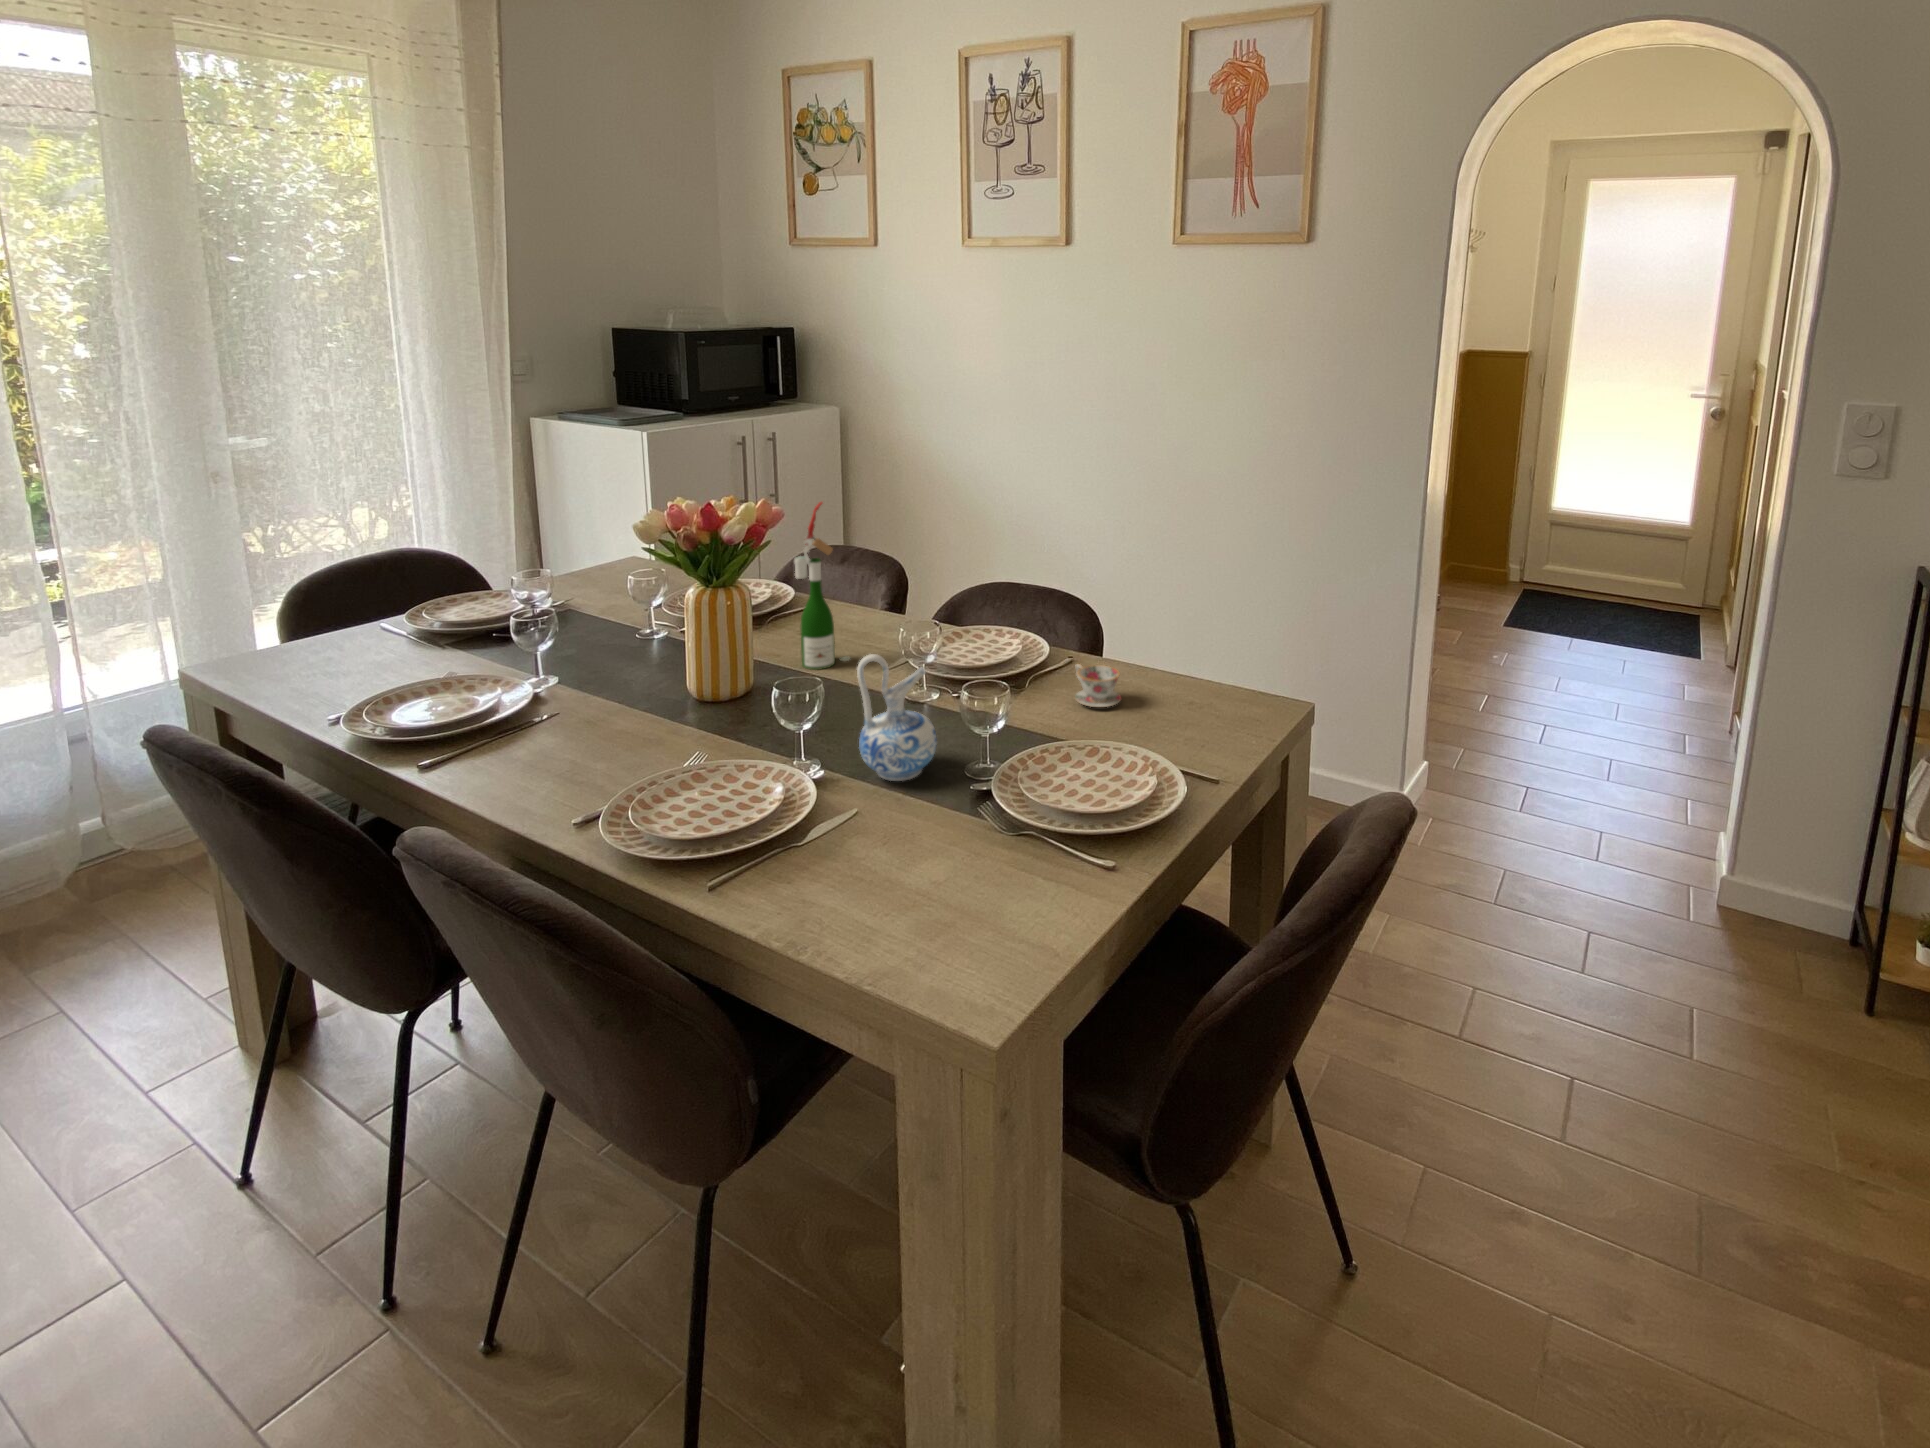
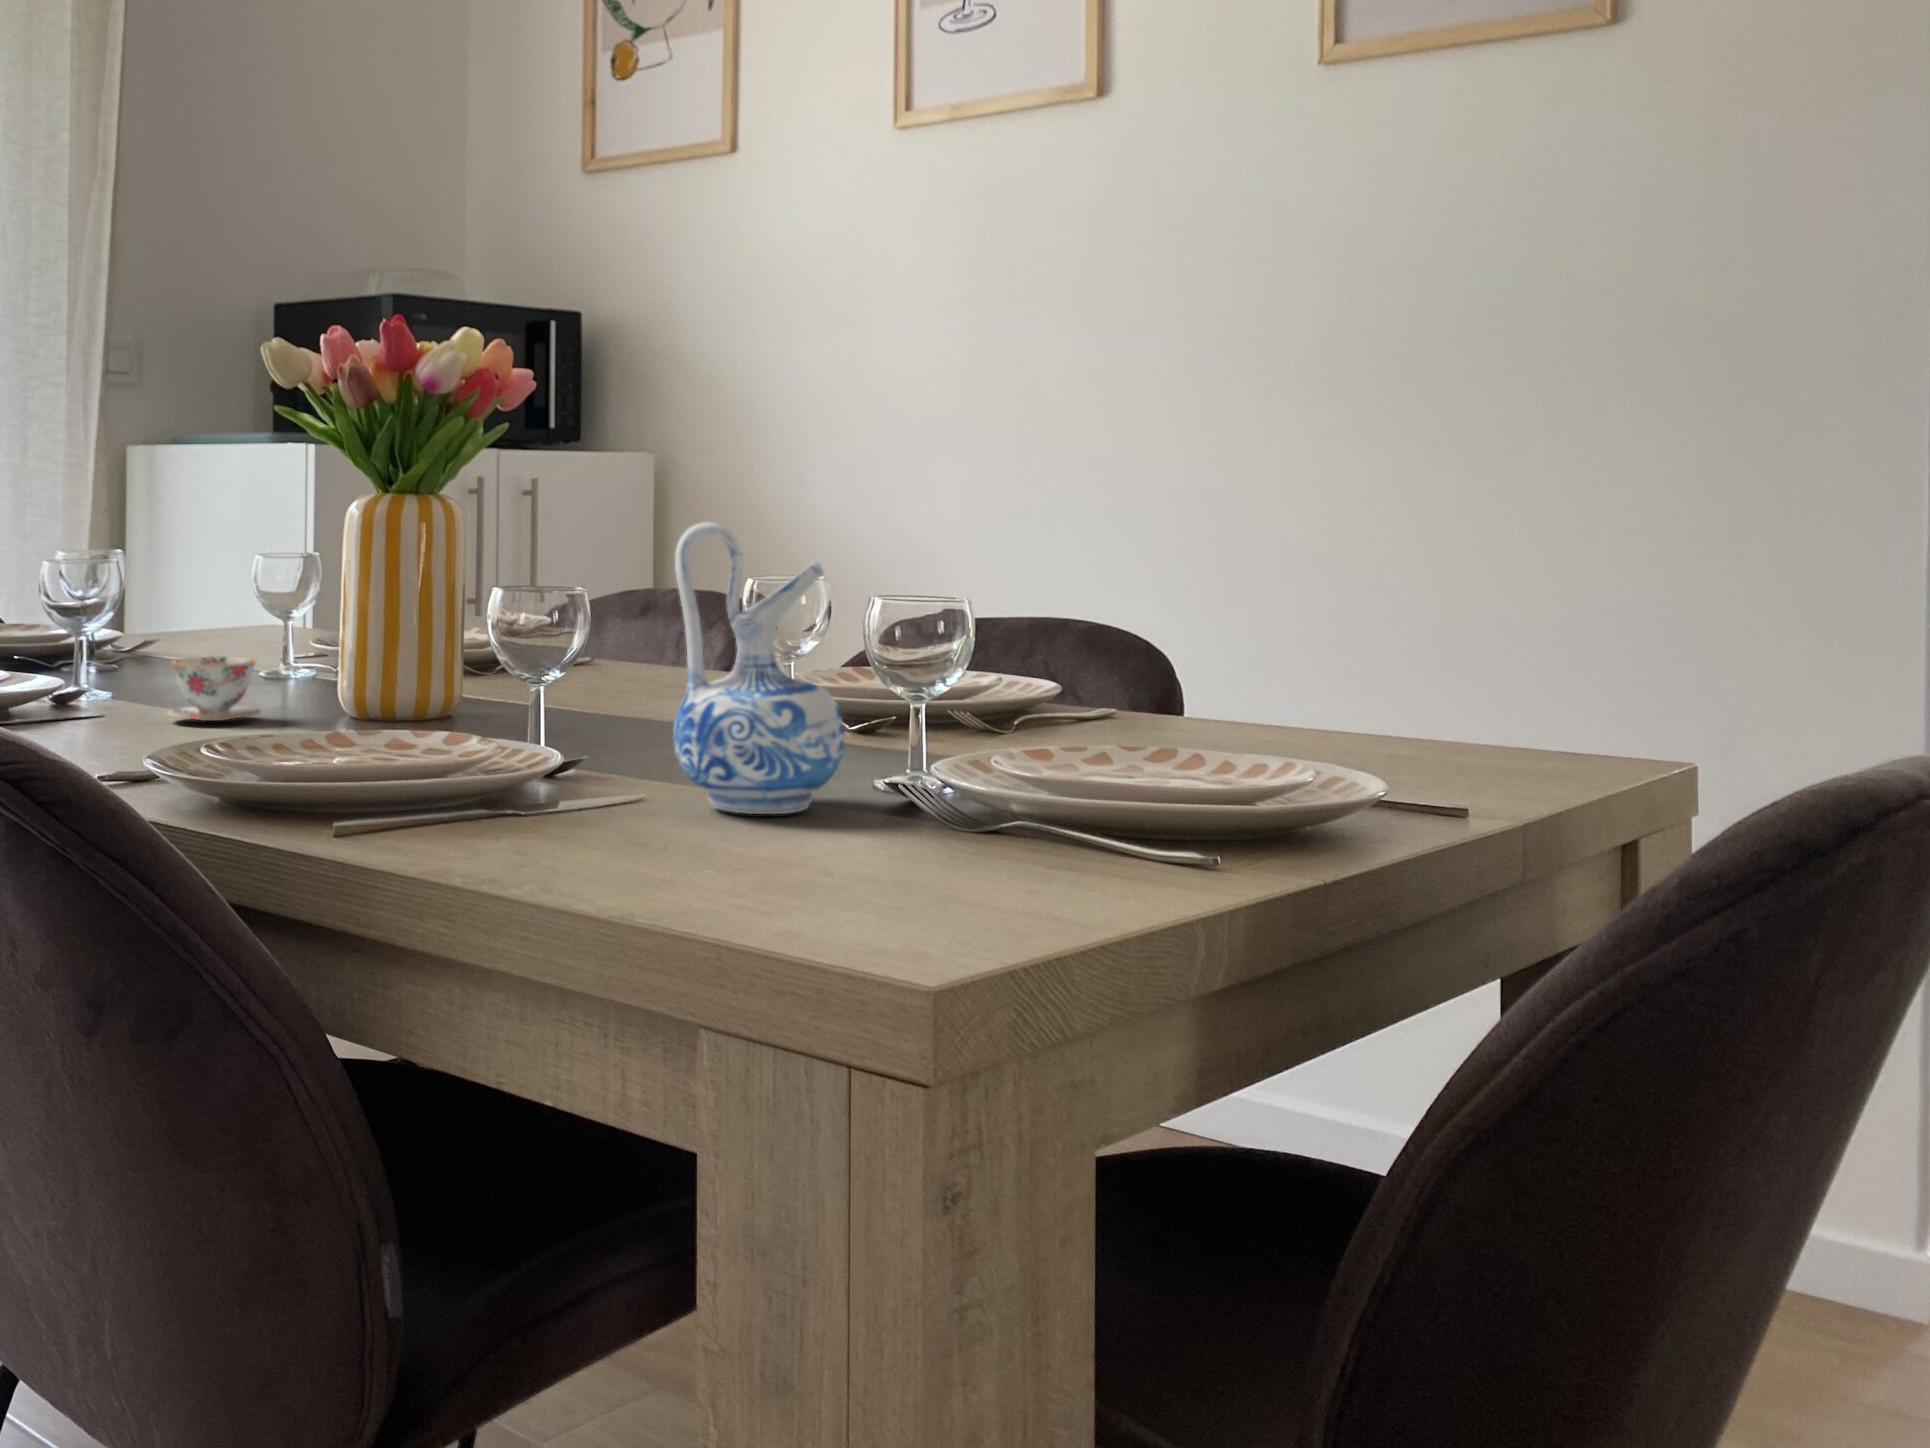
wine bottle: present [795,502,850,670] -> none [560,371,664,717]
teacup: present [1075,664,1121,707] -> present [168,656,260,721]

